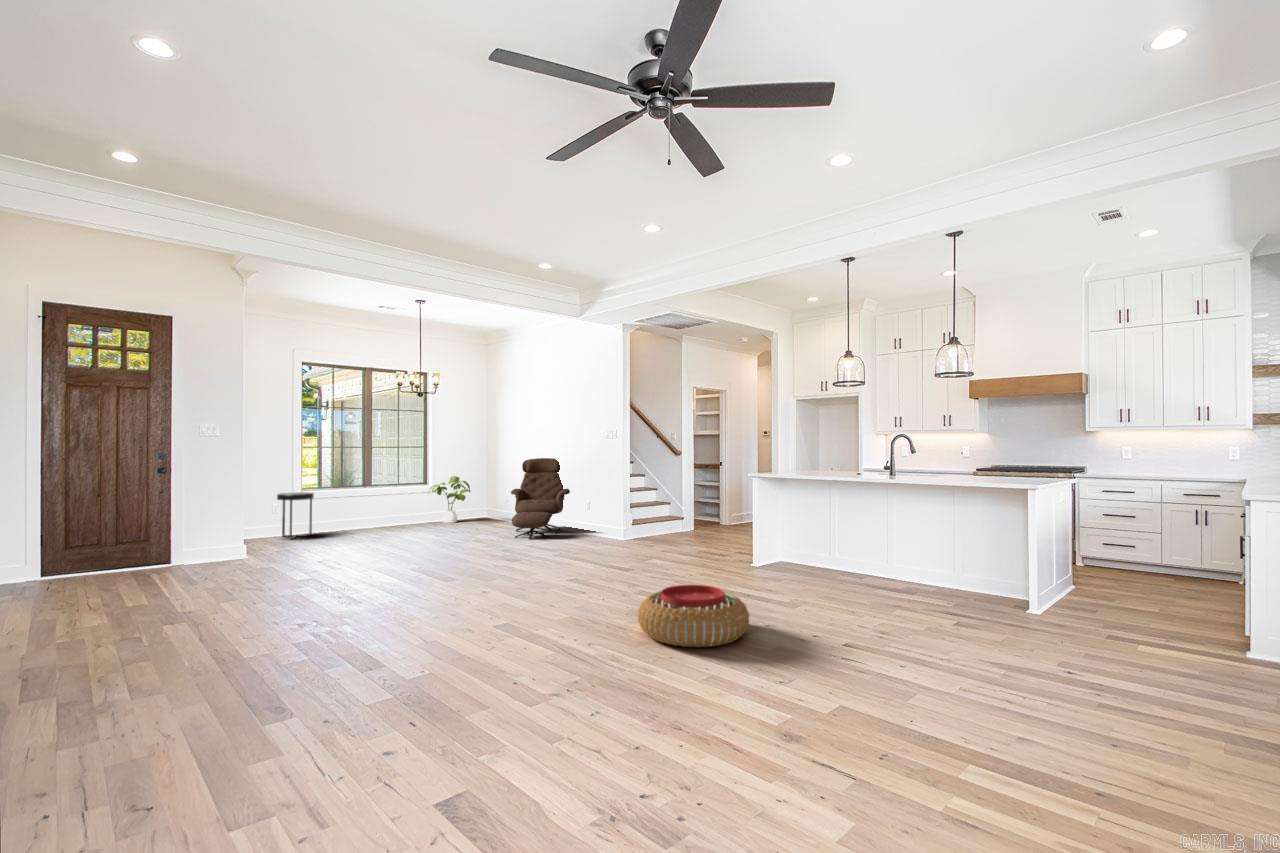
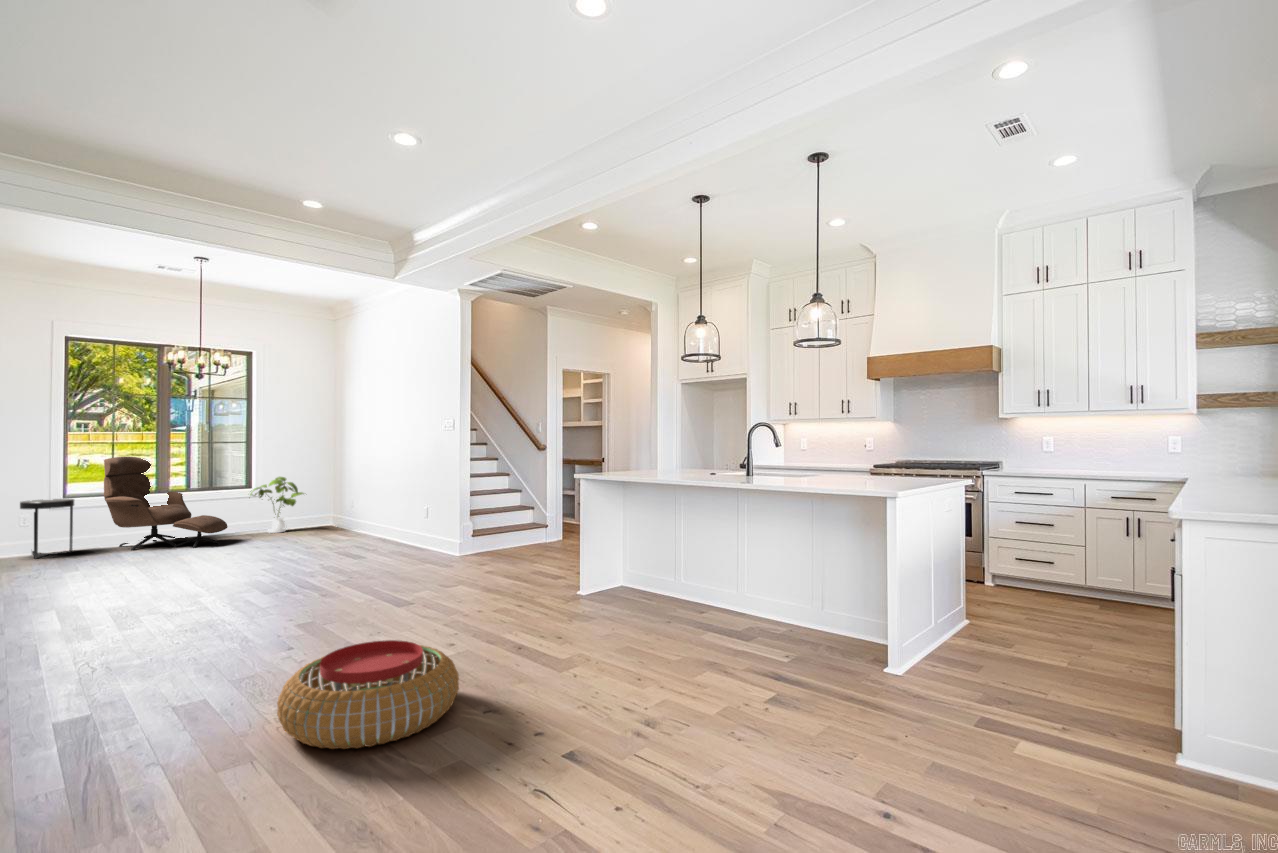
lounge chair: present [511,458,570,539] -> present [104,457,228,550]

